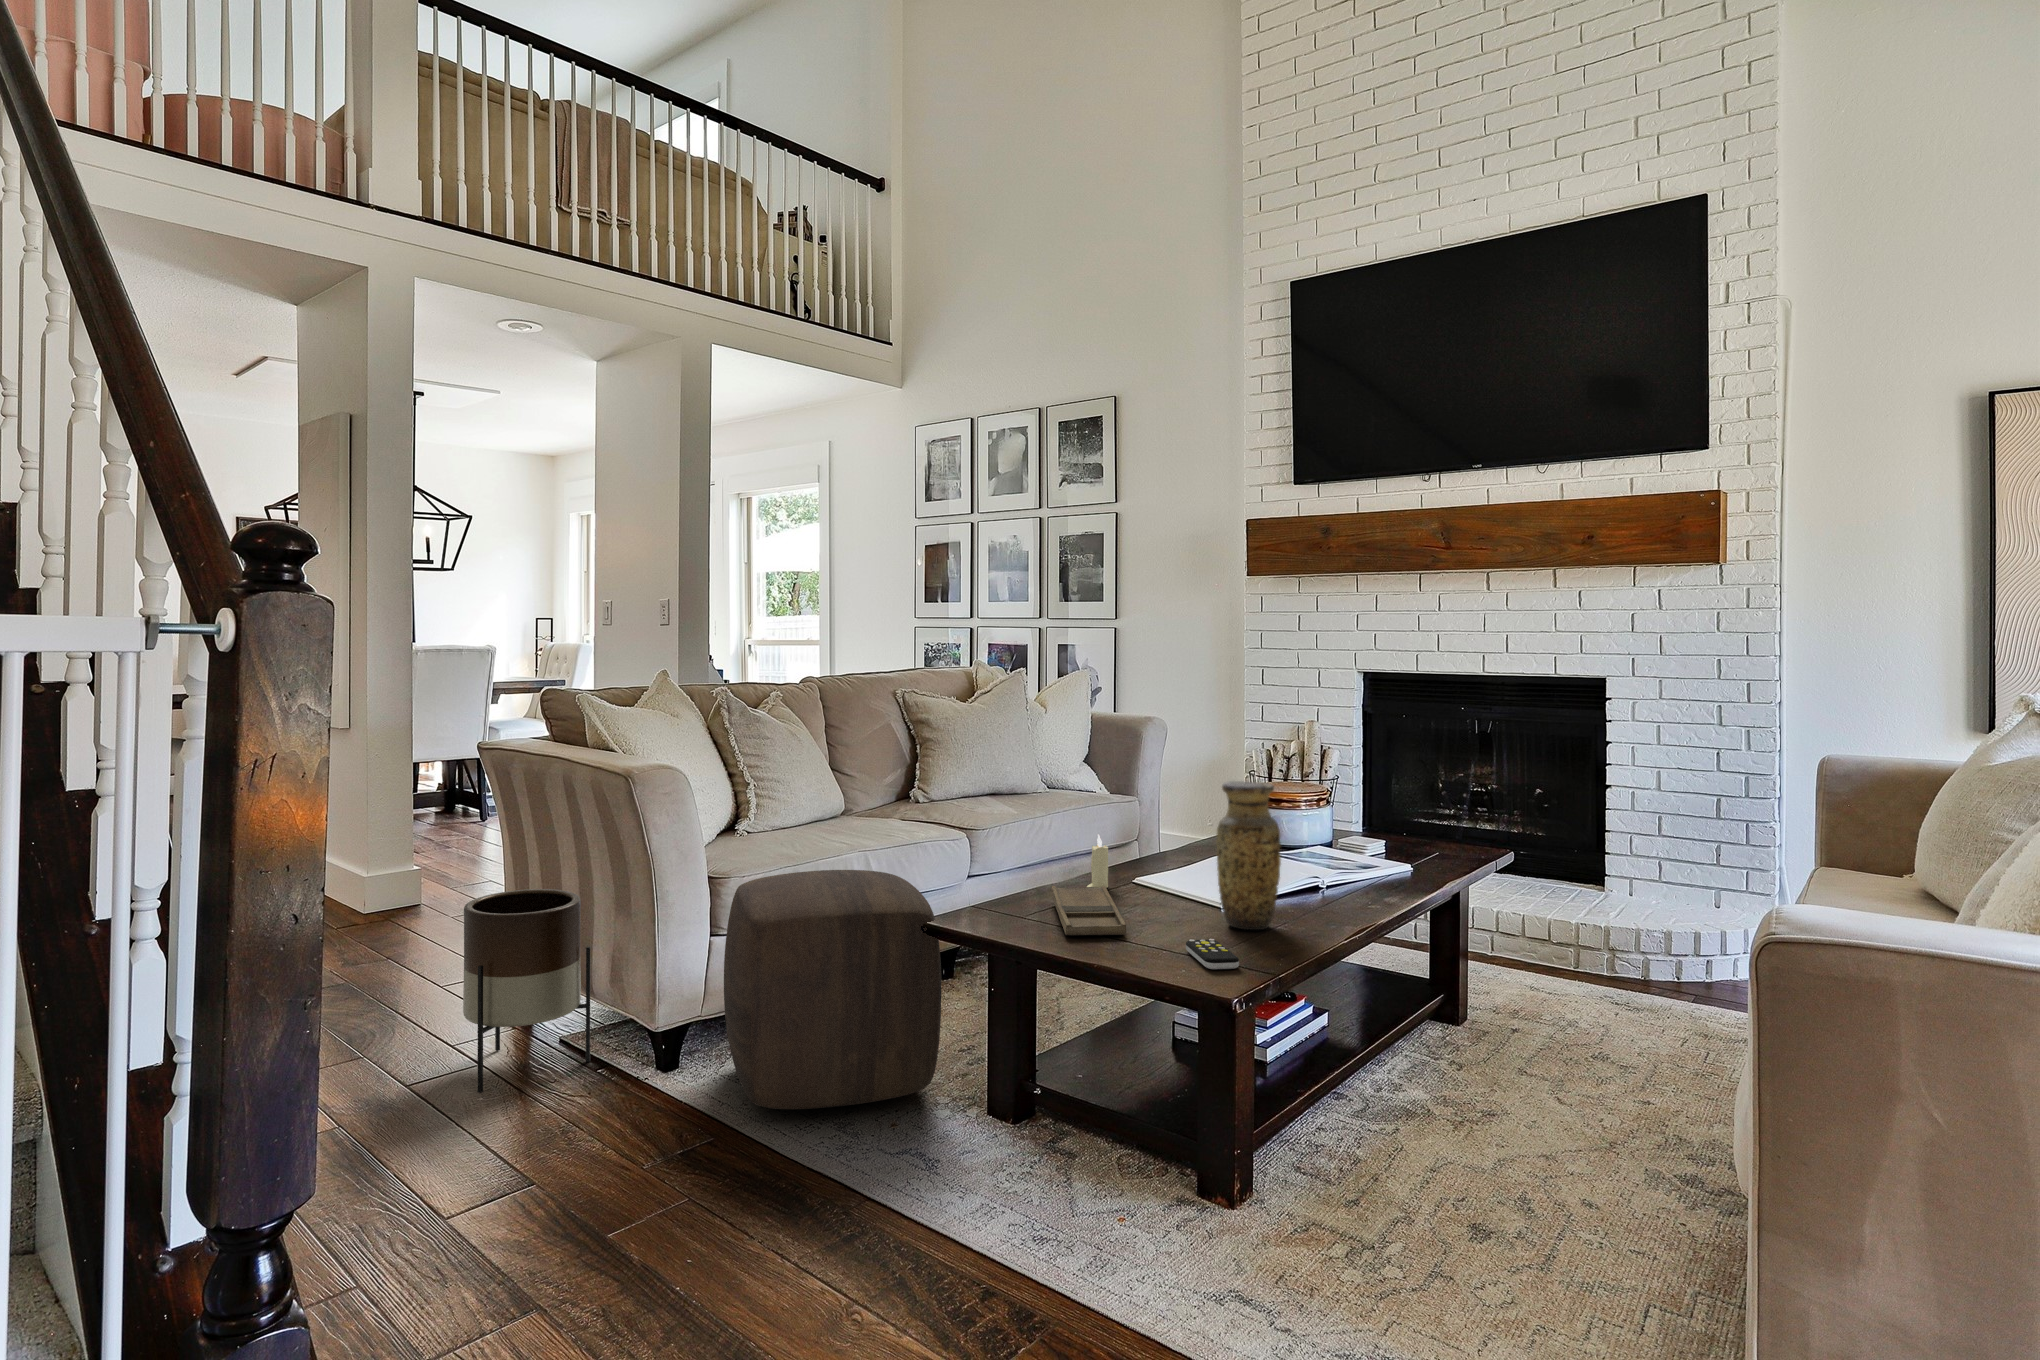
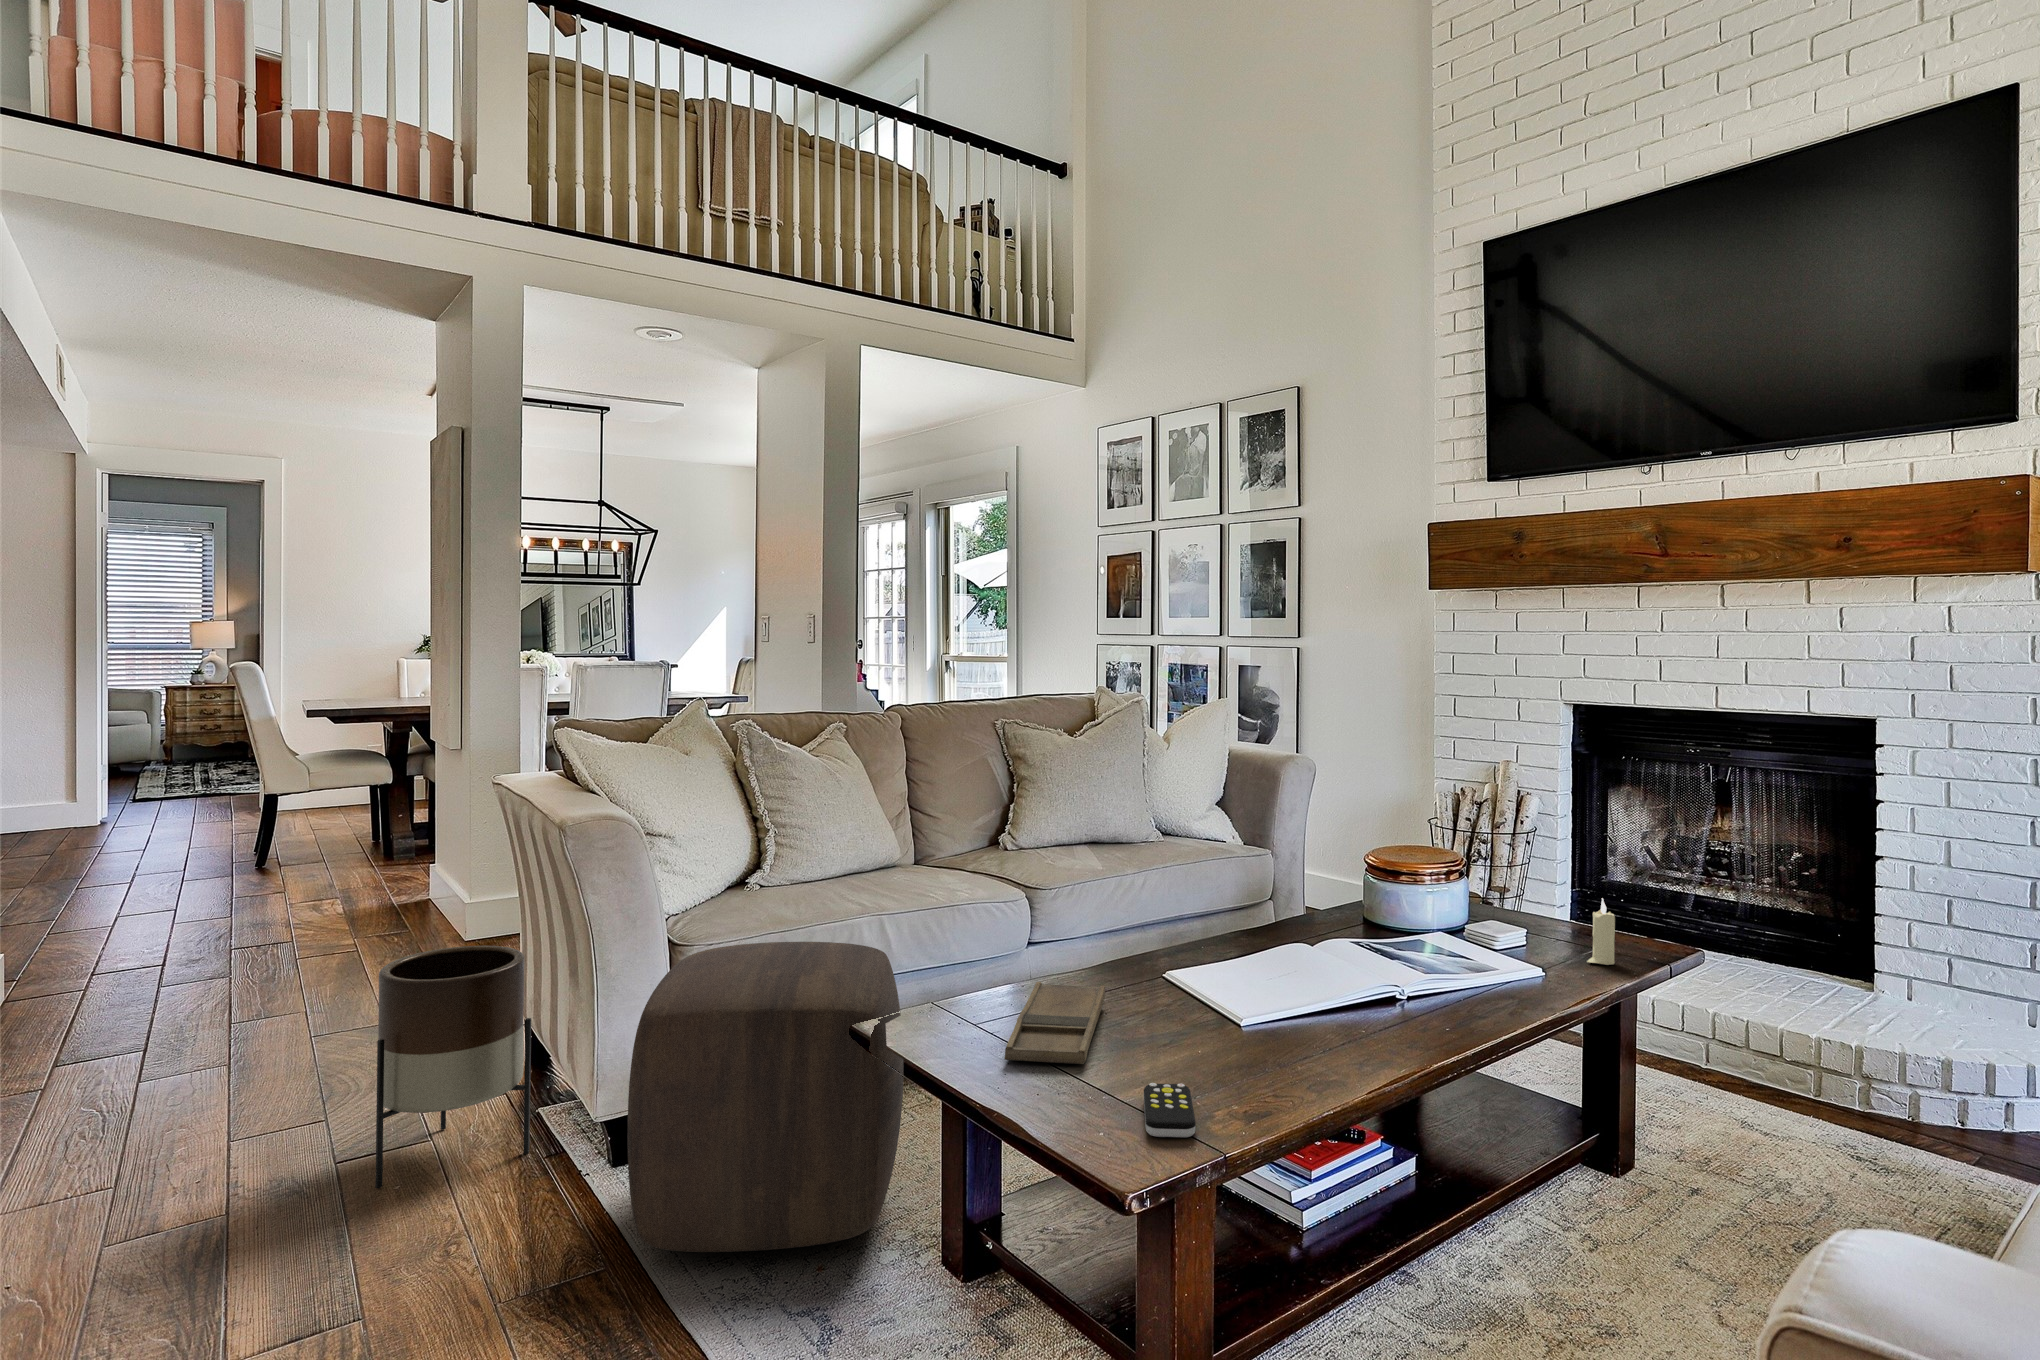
vase: present [1216,781,1281,930] -> none [1219,860,1305,1068]
candle: present [1087,834,1108,888] -> present [1587,898,1615,965]

